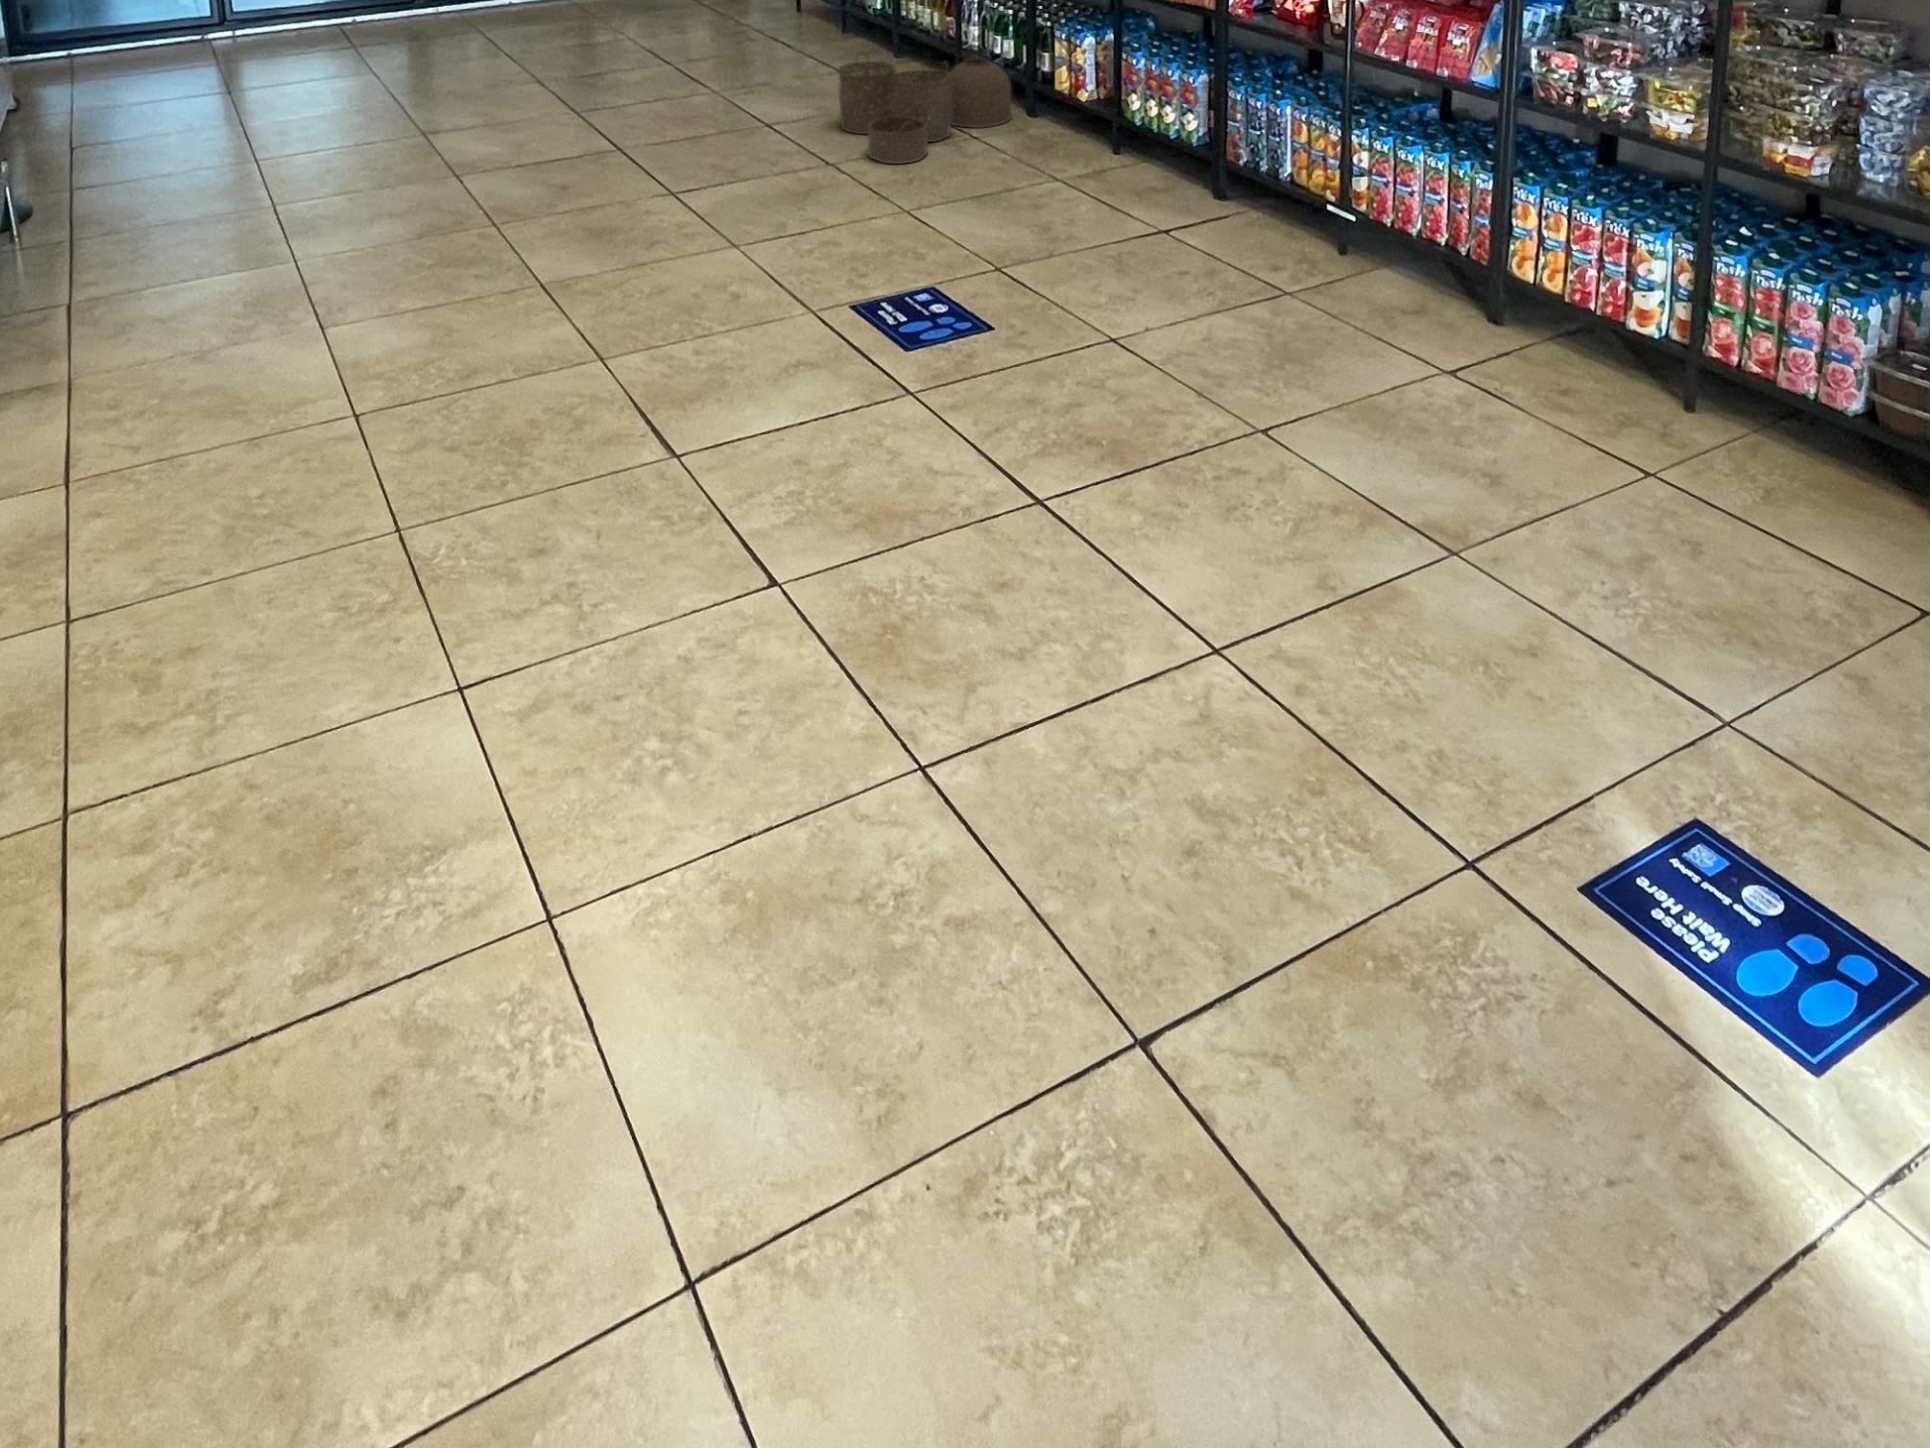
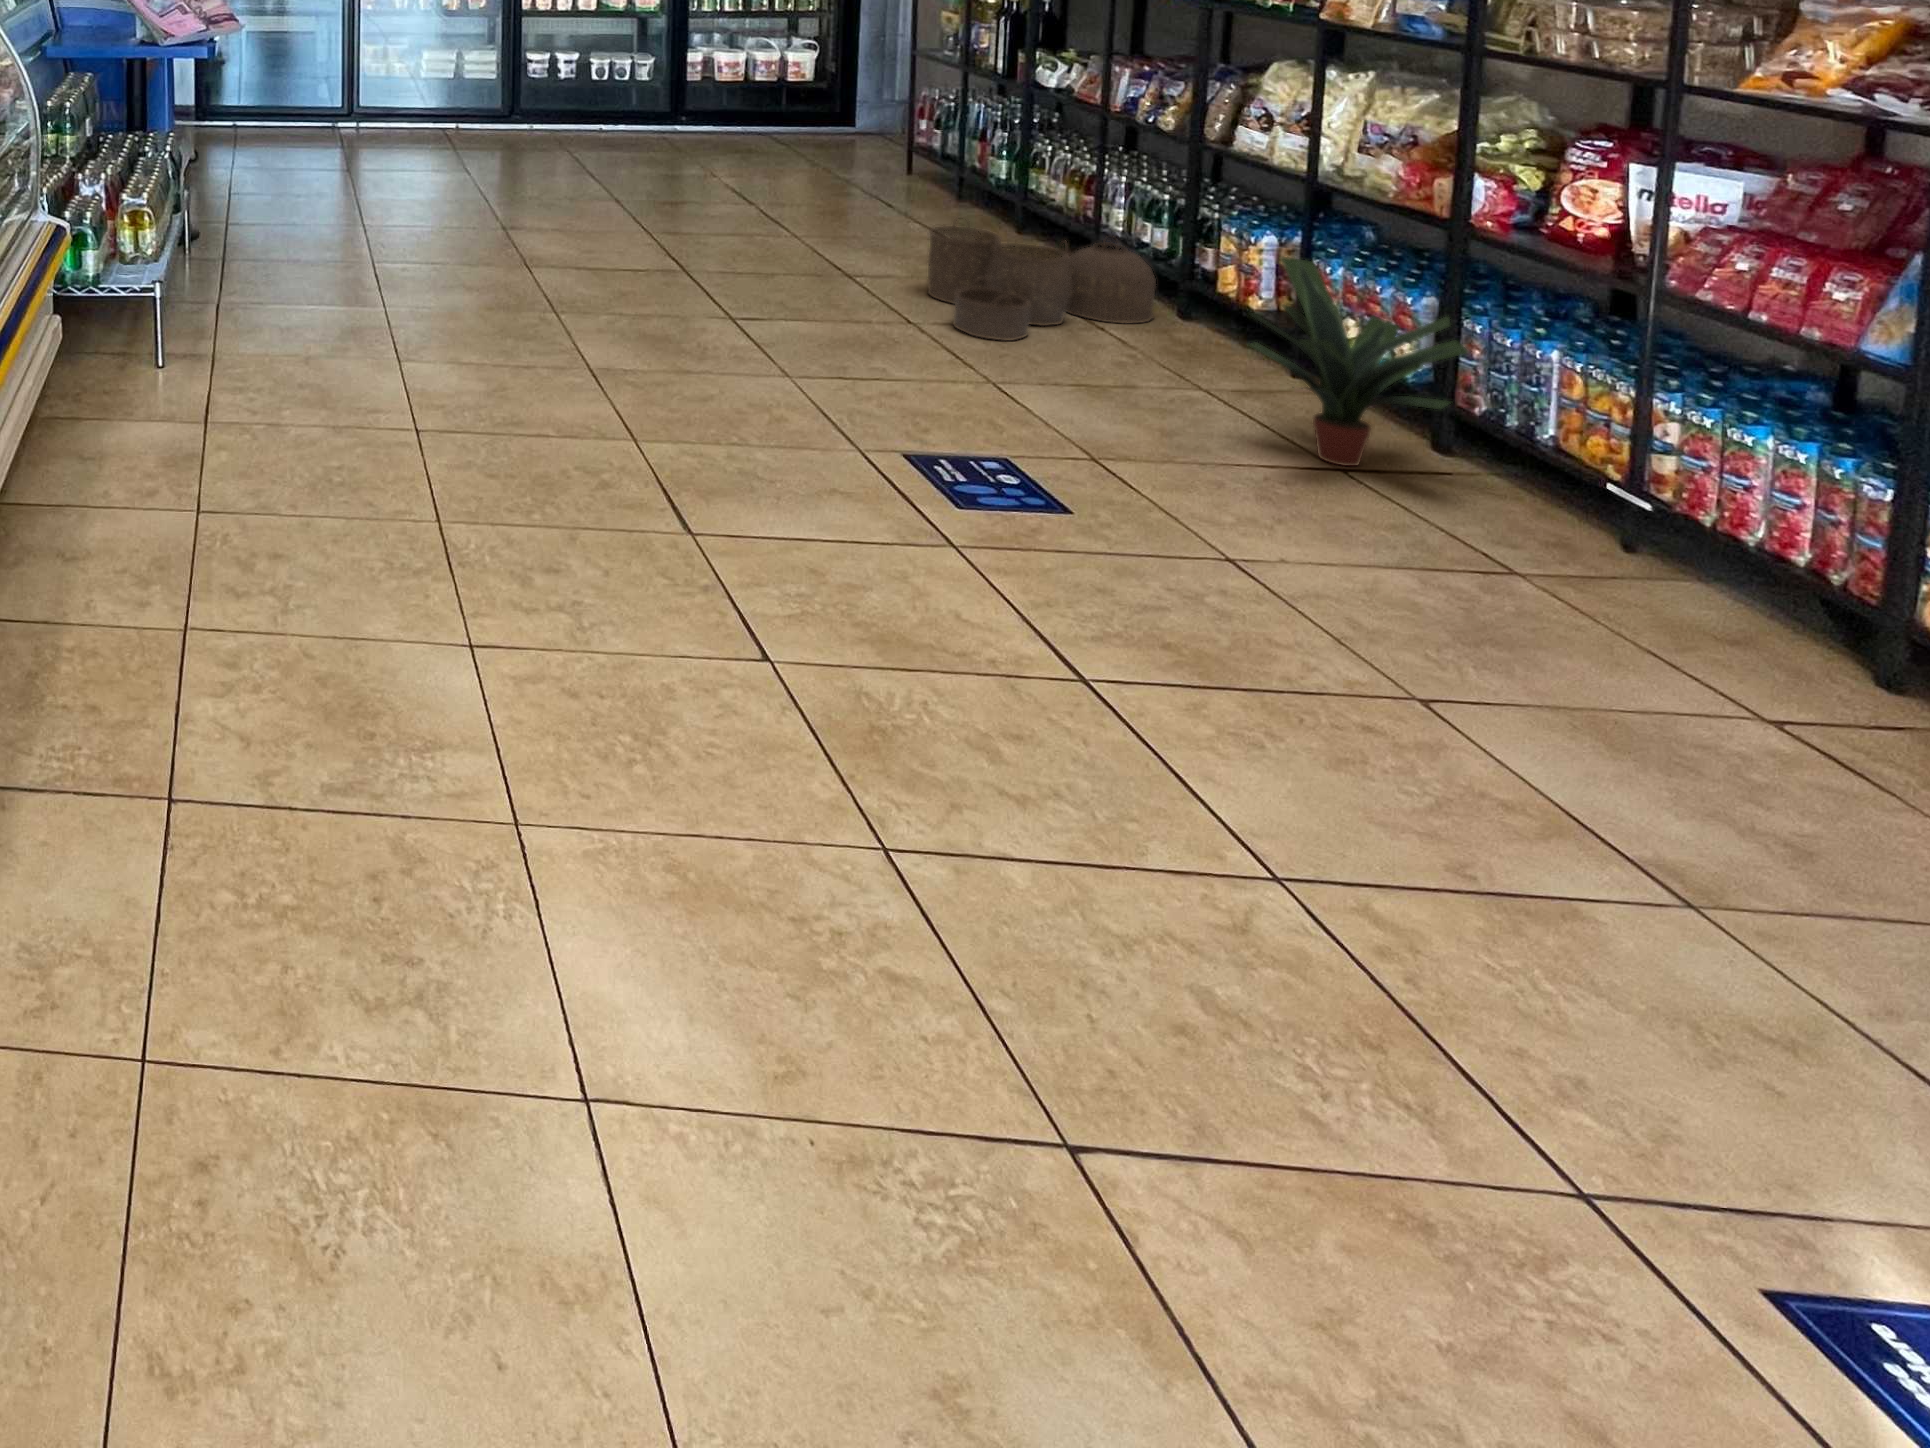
potted plant: none [1095,56,1237,222] -> present [1250,257,1467,466]

